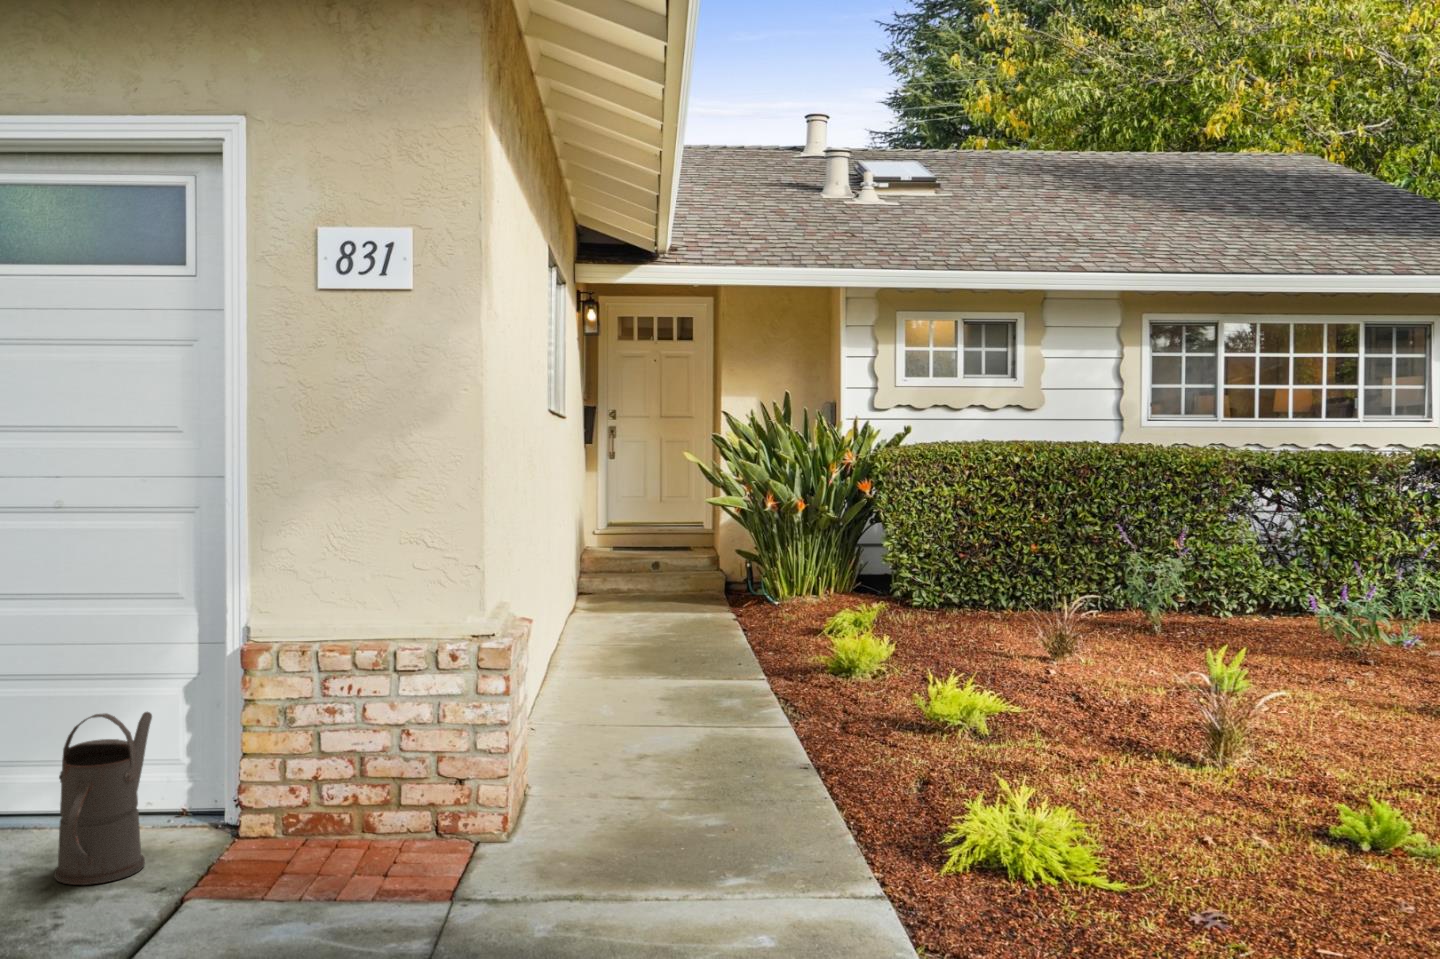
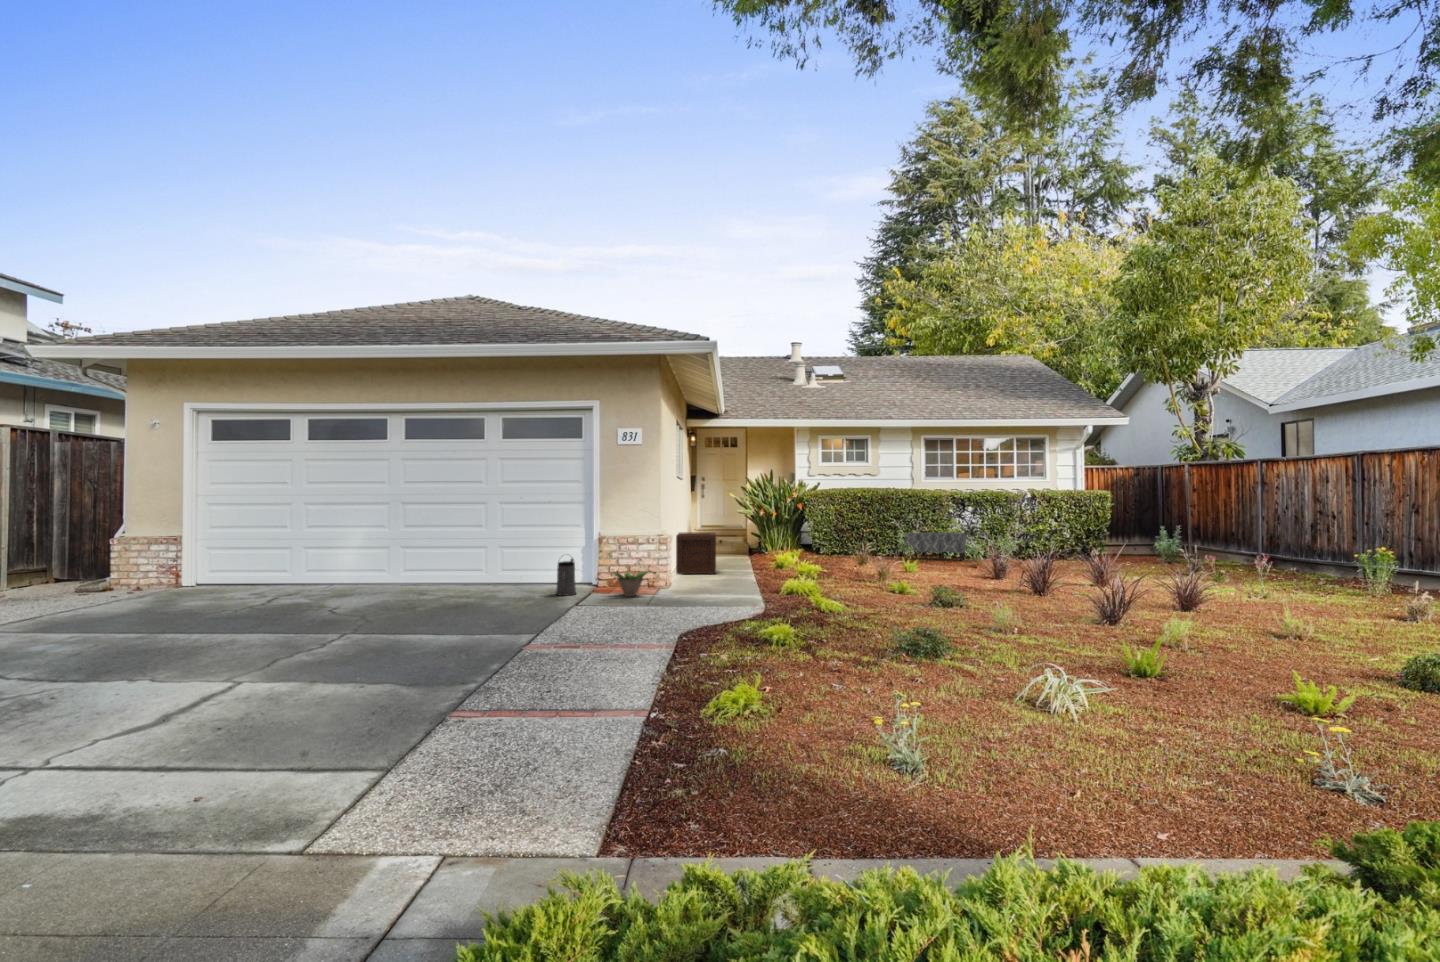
bench: none [1142,553,1299,633] -> present [905,532,966,561]
wooden crate: none [542,575,665,710] -> present [676,532,716,574]
decorative plant: none [260,772,440,886] -> present [614,571,649,596]

